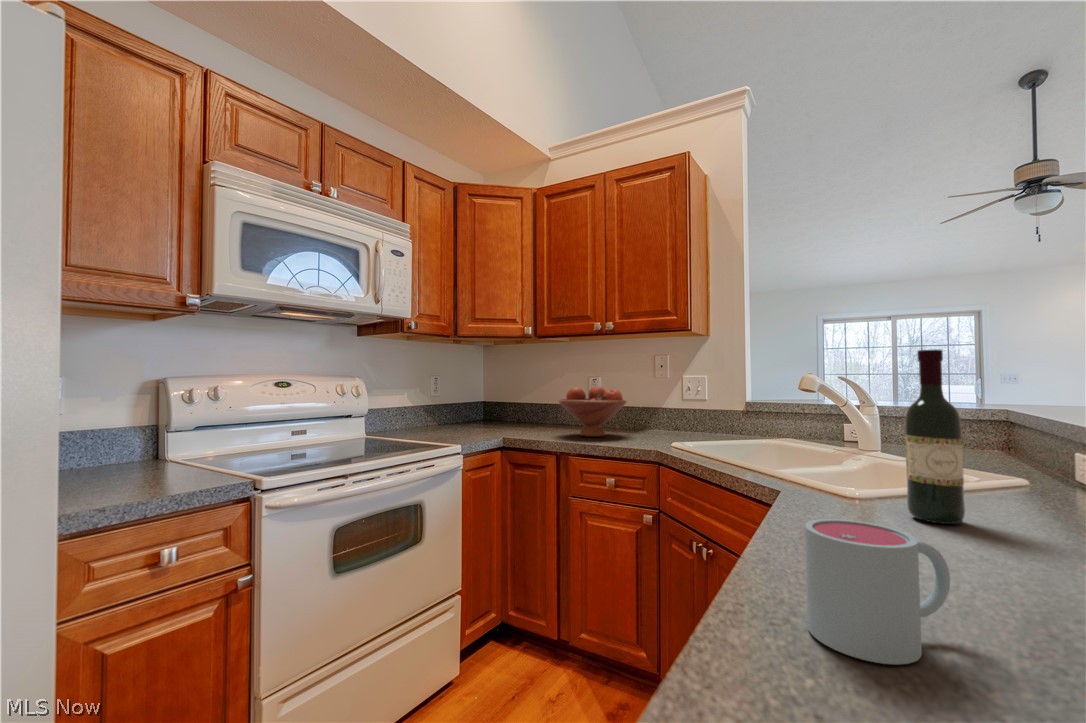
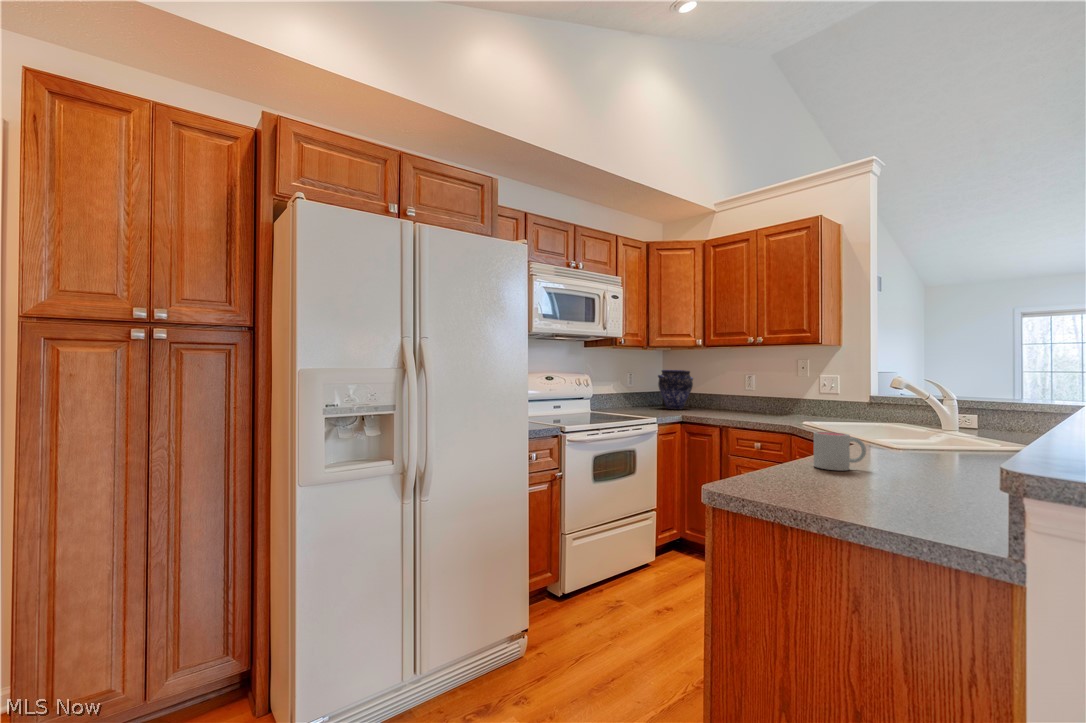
wine bottle: present [905,349,965,524] -> none [914,368,942,455]
vase: none [475,371,523,426] -> present [658,370,693,409]
fruit bowl: present [559,386,626,437] -> none [722,382,773,417]

